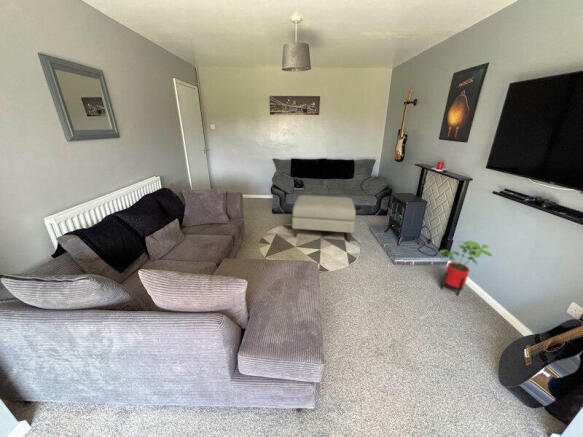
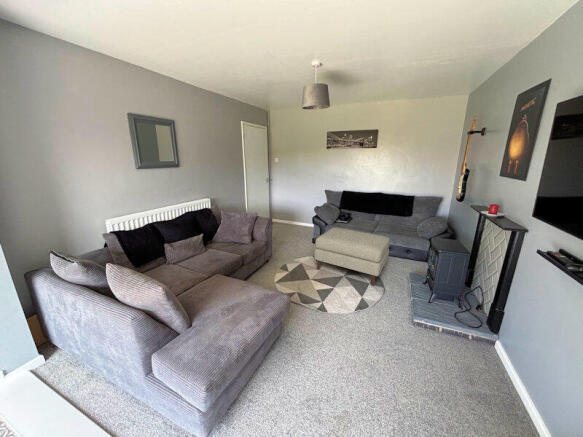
house plant: present [440,241,492,296] -> none [455,316,532,396]

